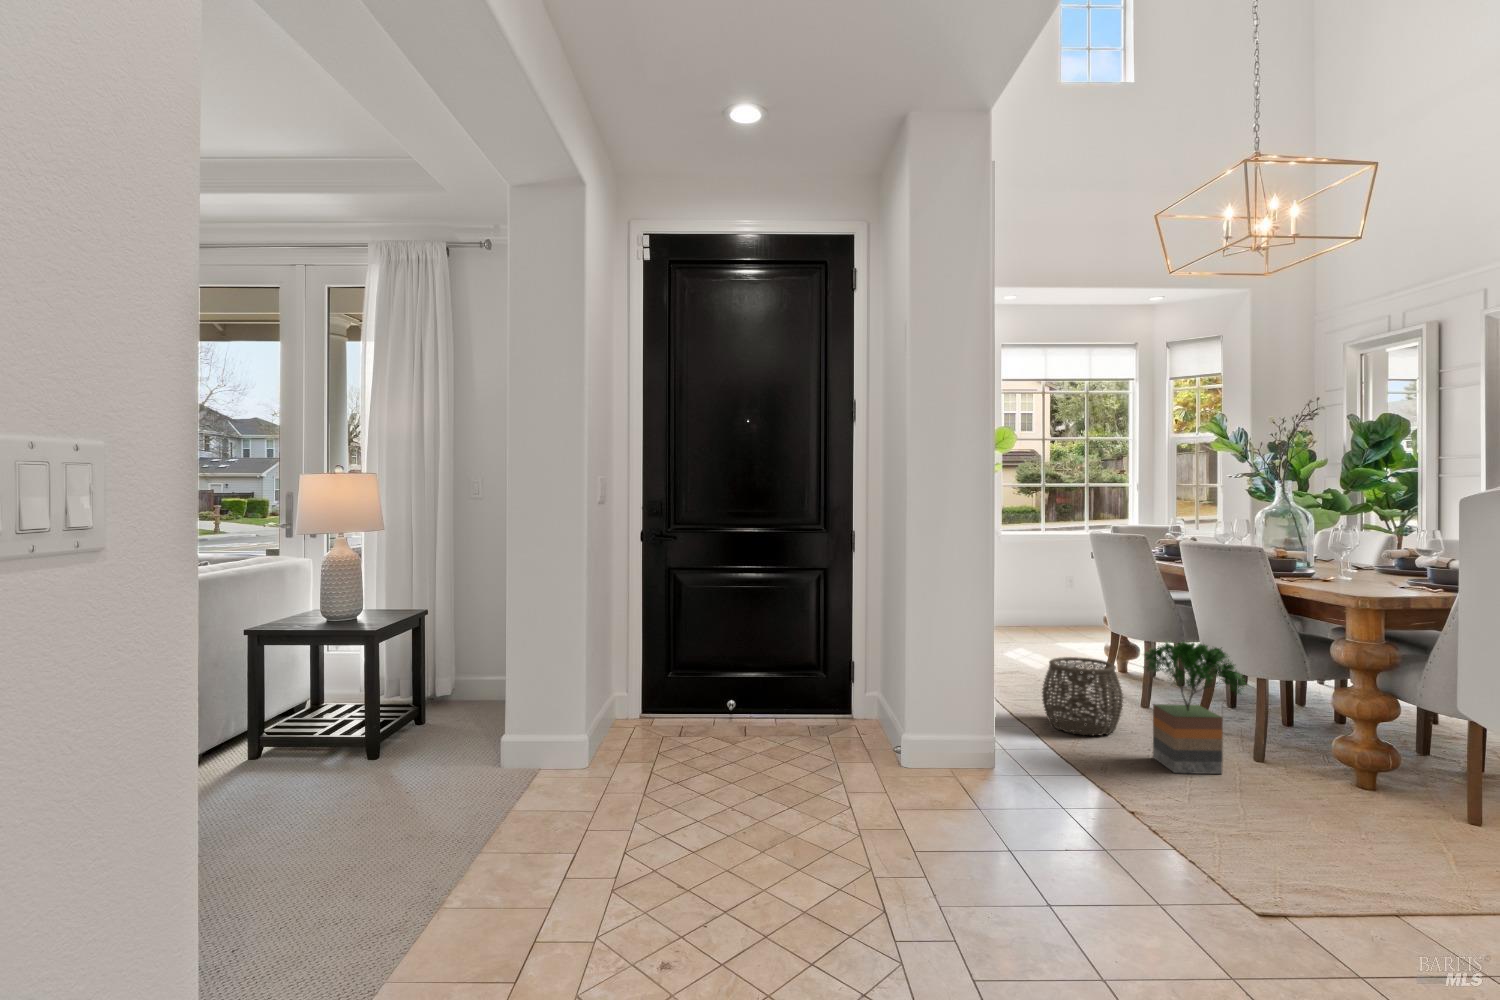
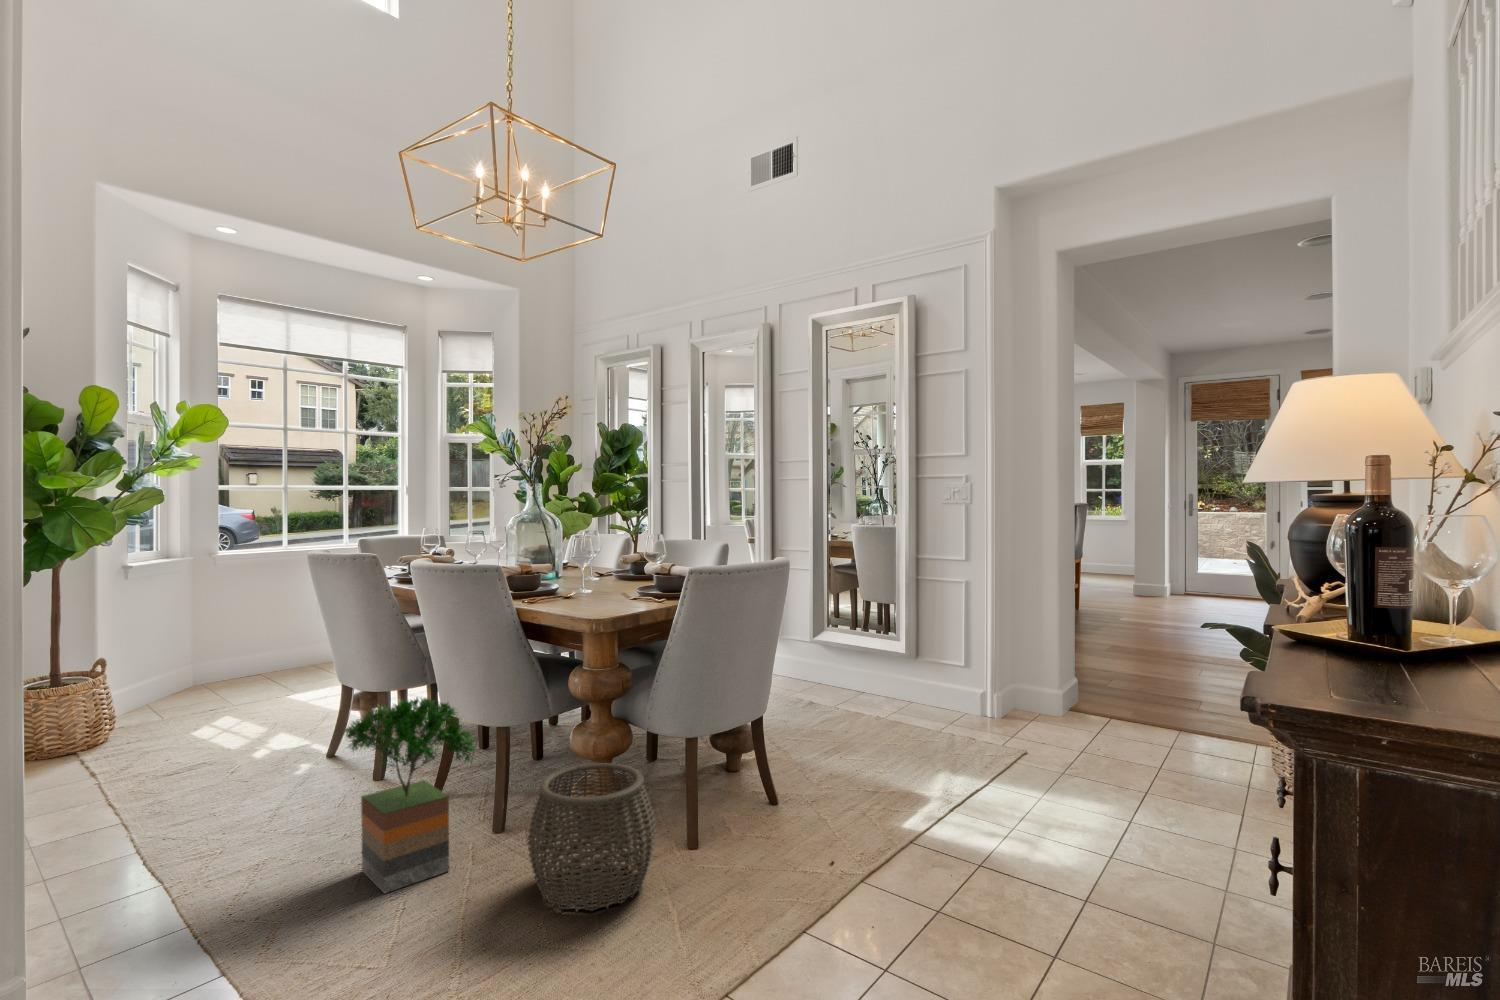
woven basket: present [1042,657,1123,736] -> present [527,763,656,911]

